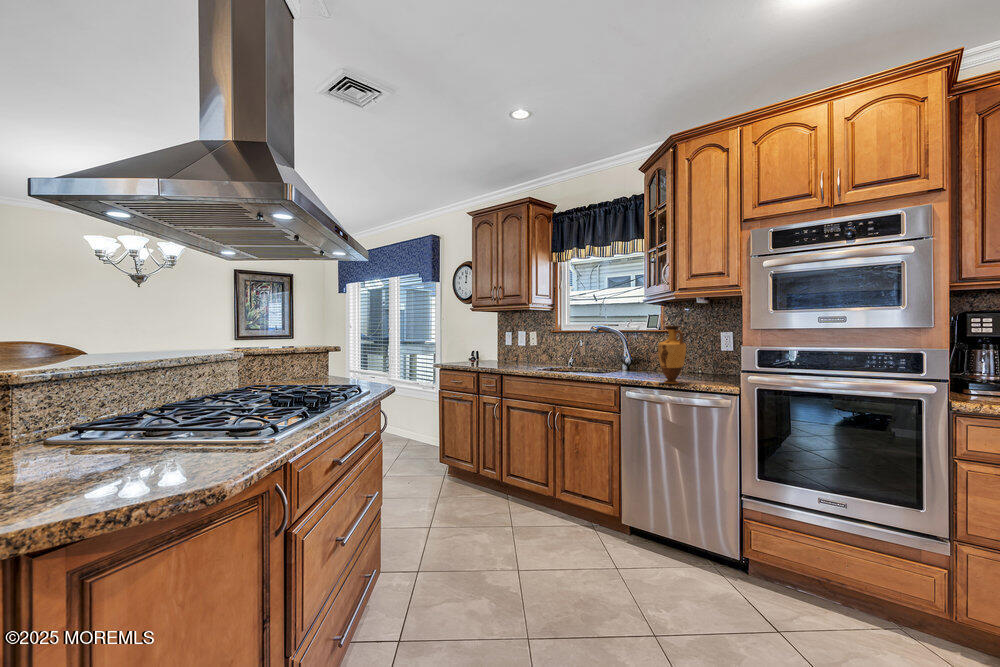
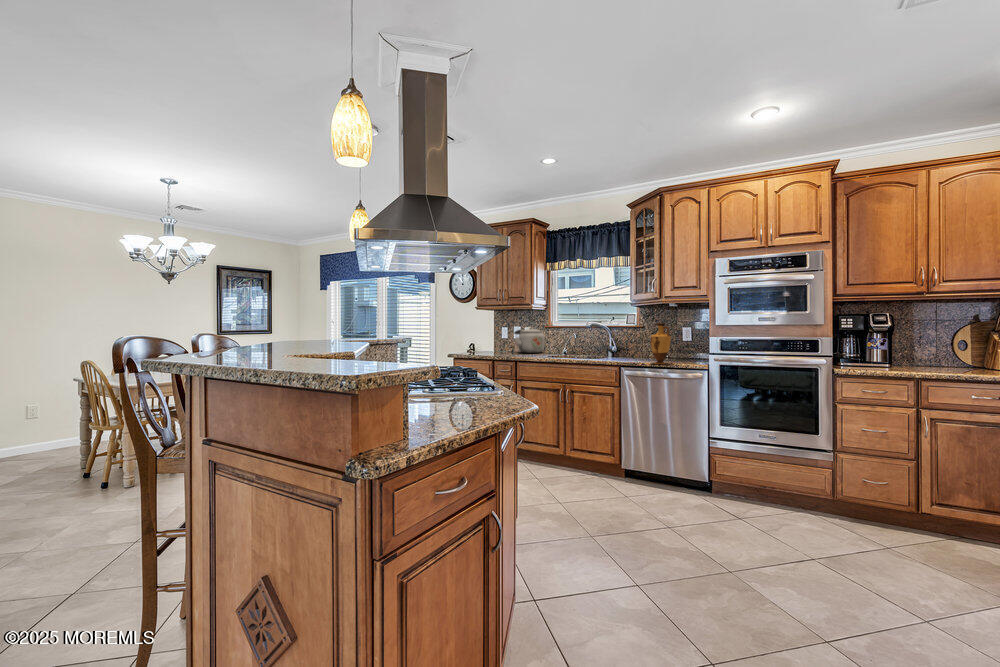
kettle: none [512,332,550,363] -> present [514,327,544,353]

